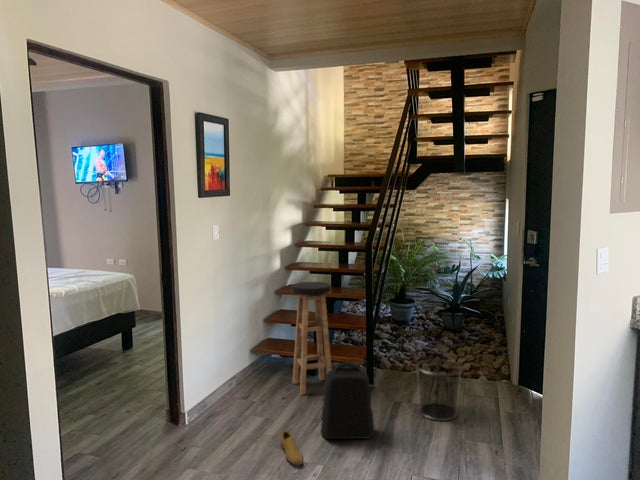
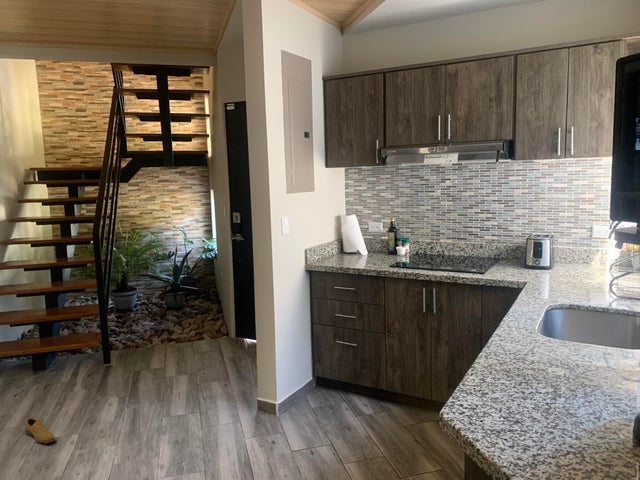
bar stool: present [292,282,332,395] -> none [13,275,70,389]
waste bin: present [416,359,462,421] -> none [152,326,192,377]
backpack: present [321,362,374,439] -> none [66,340,121,416]

